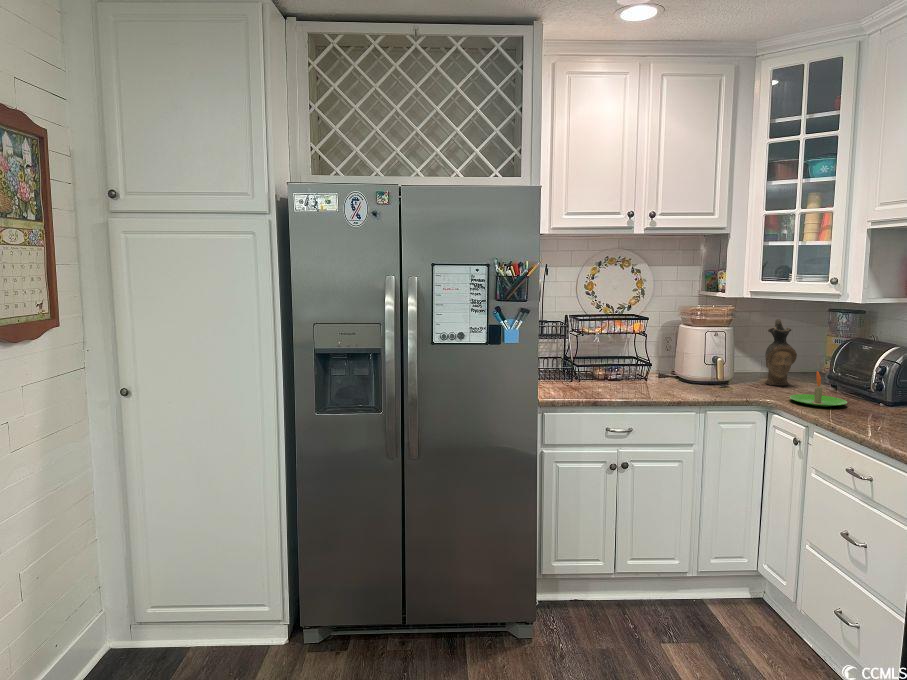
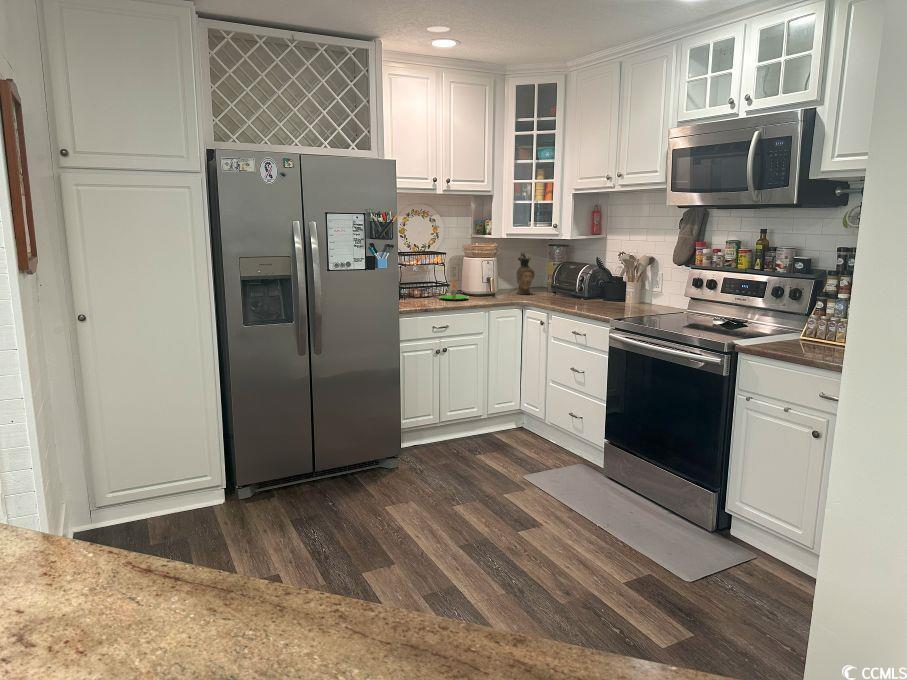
candle: present [790,371,847,407] -> present [439,280,469,300]

